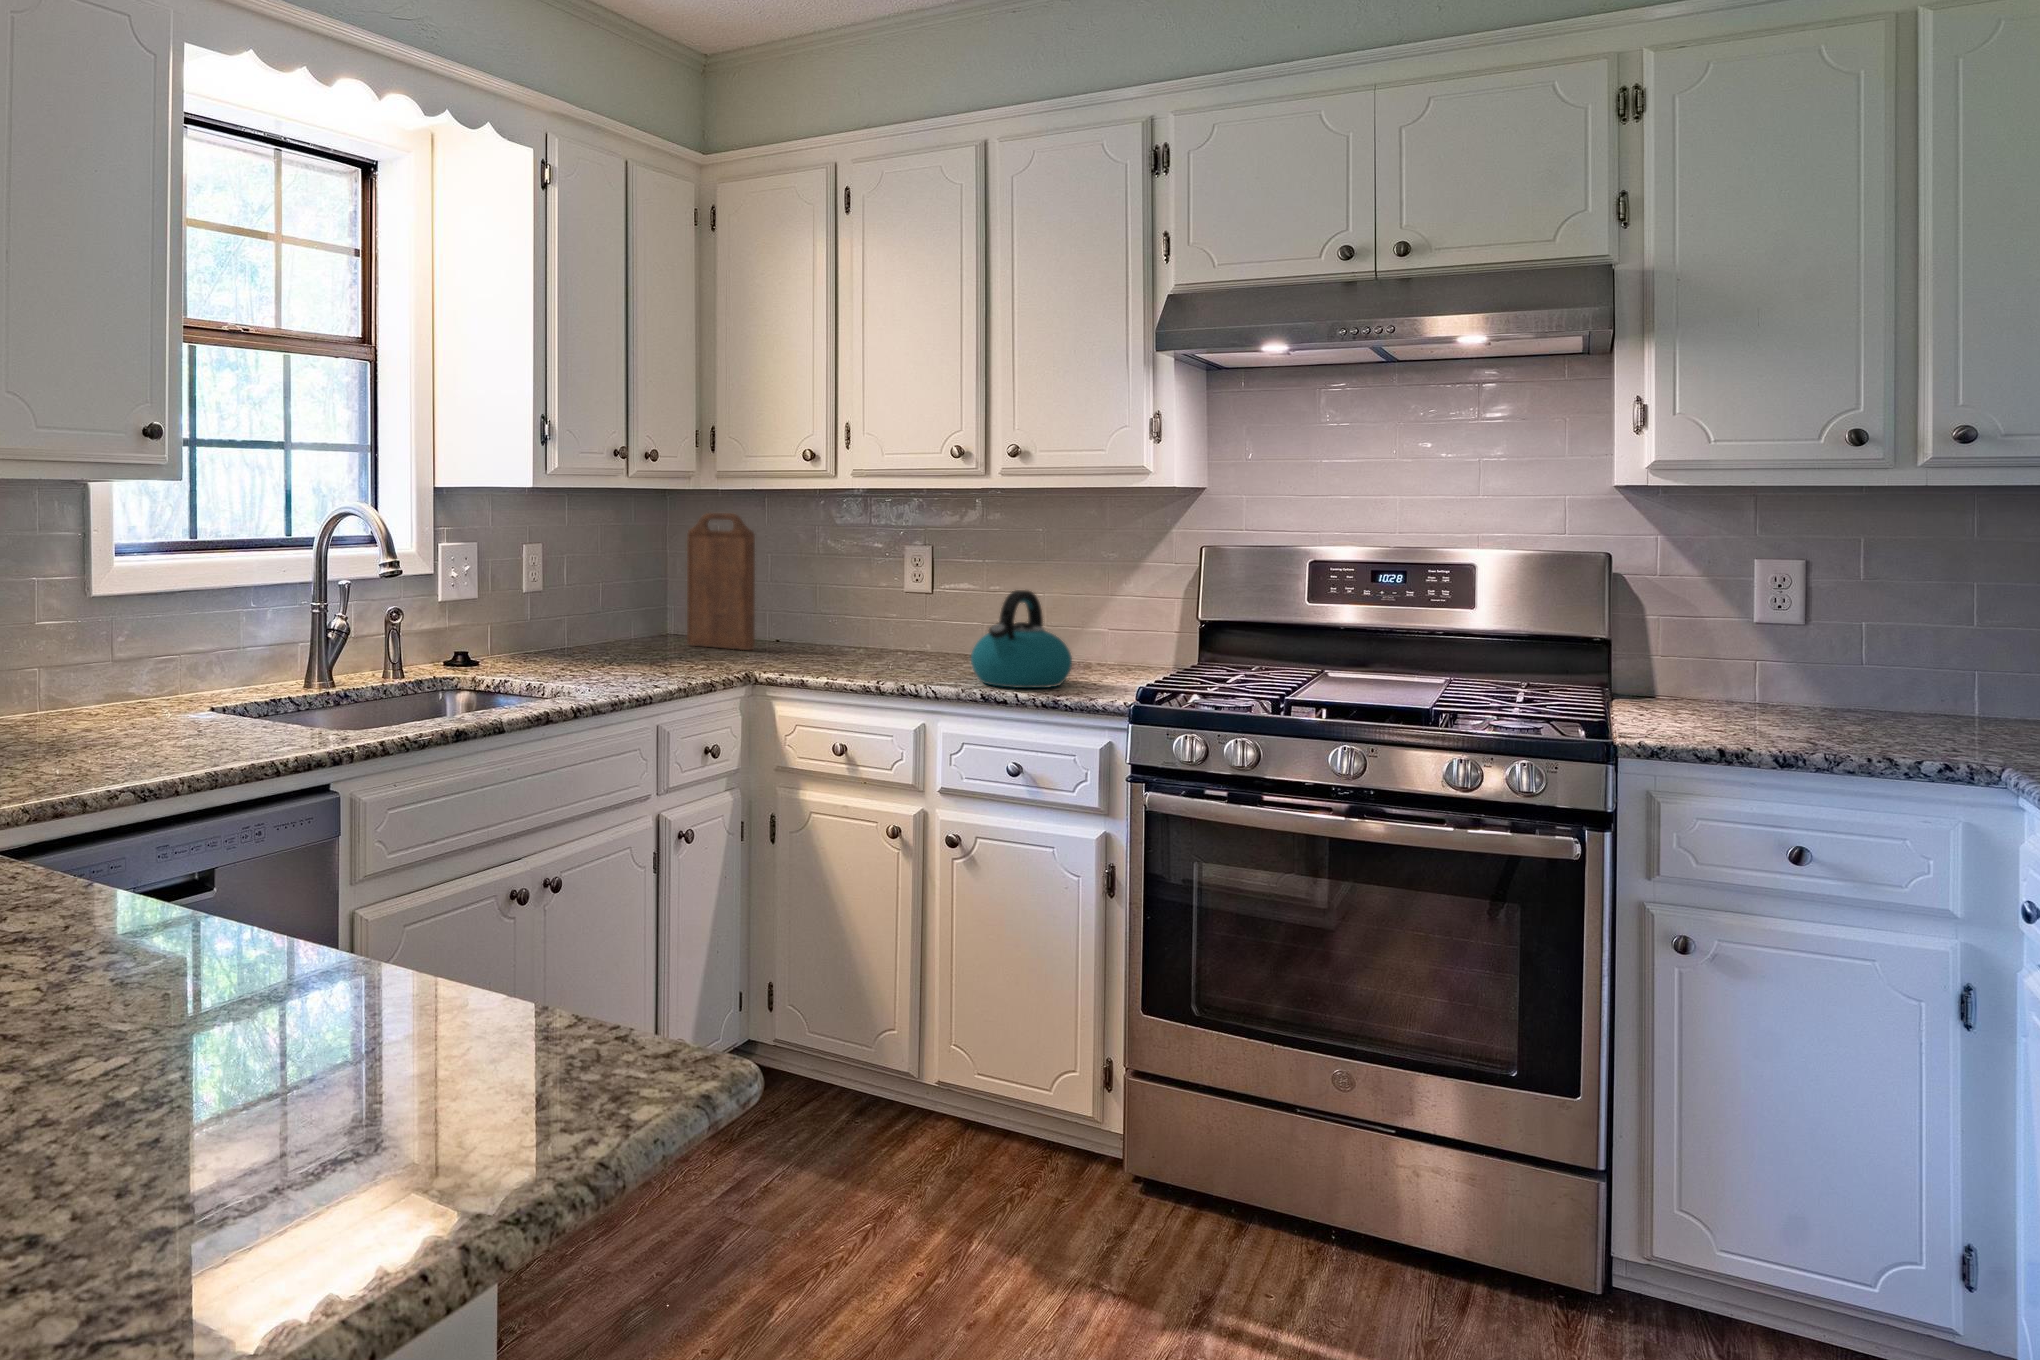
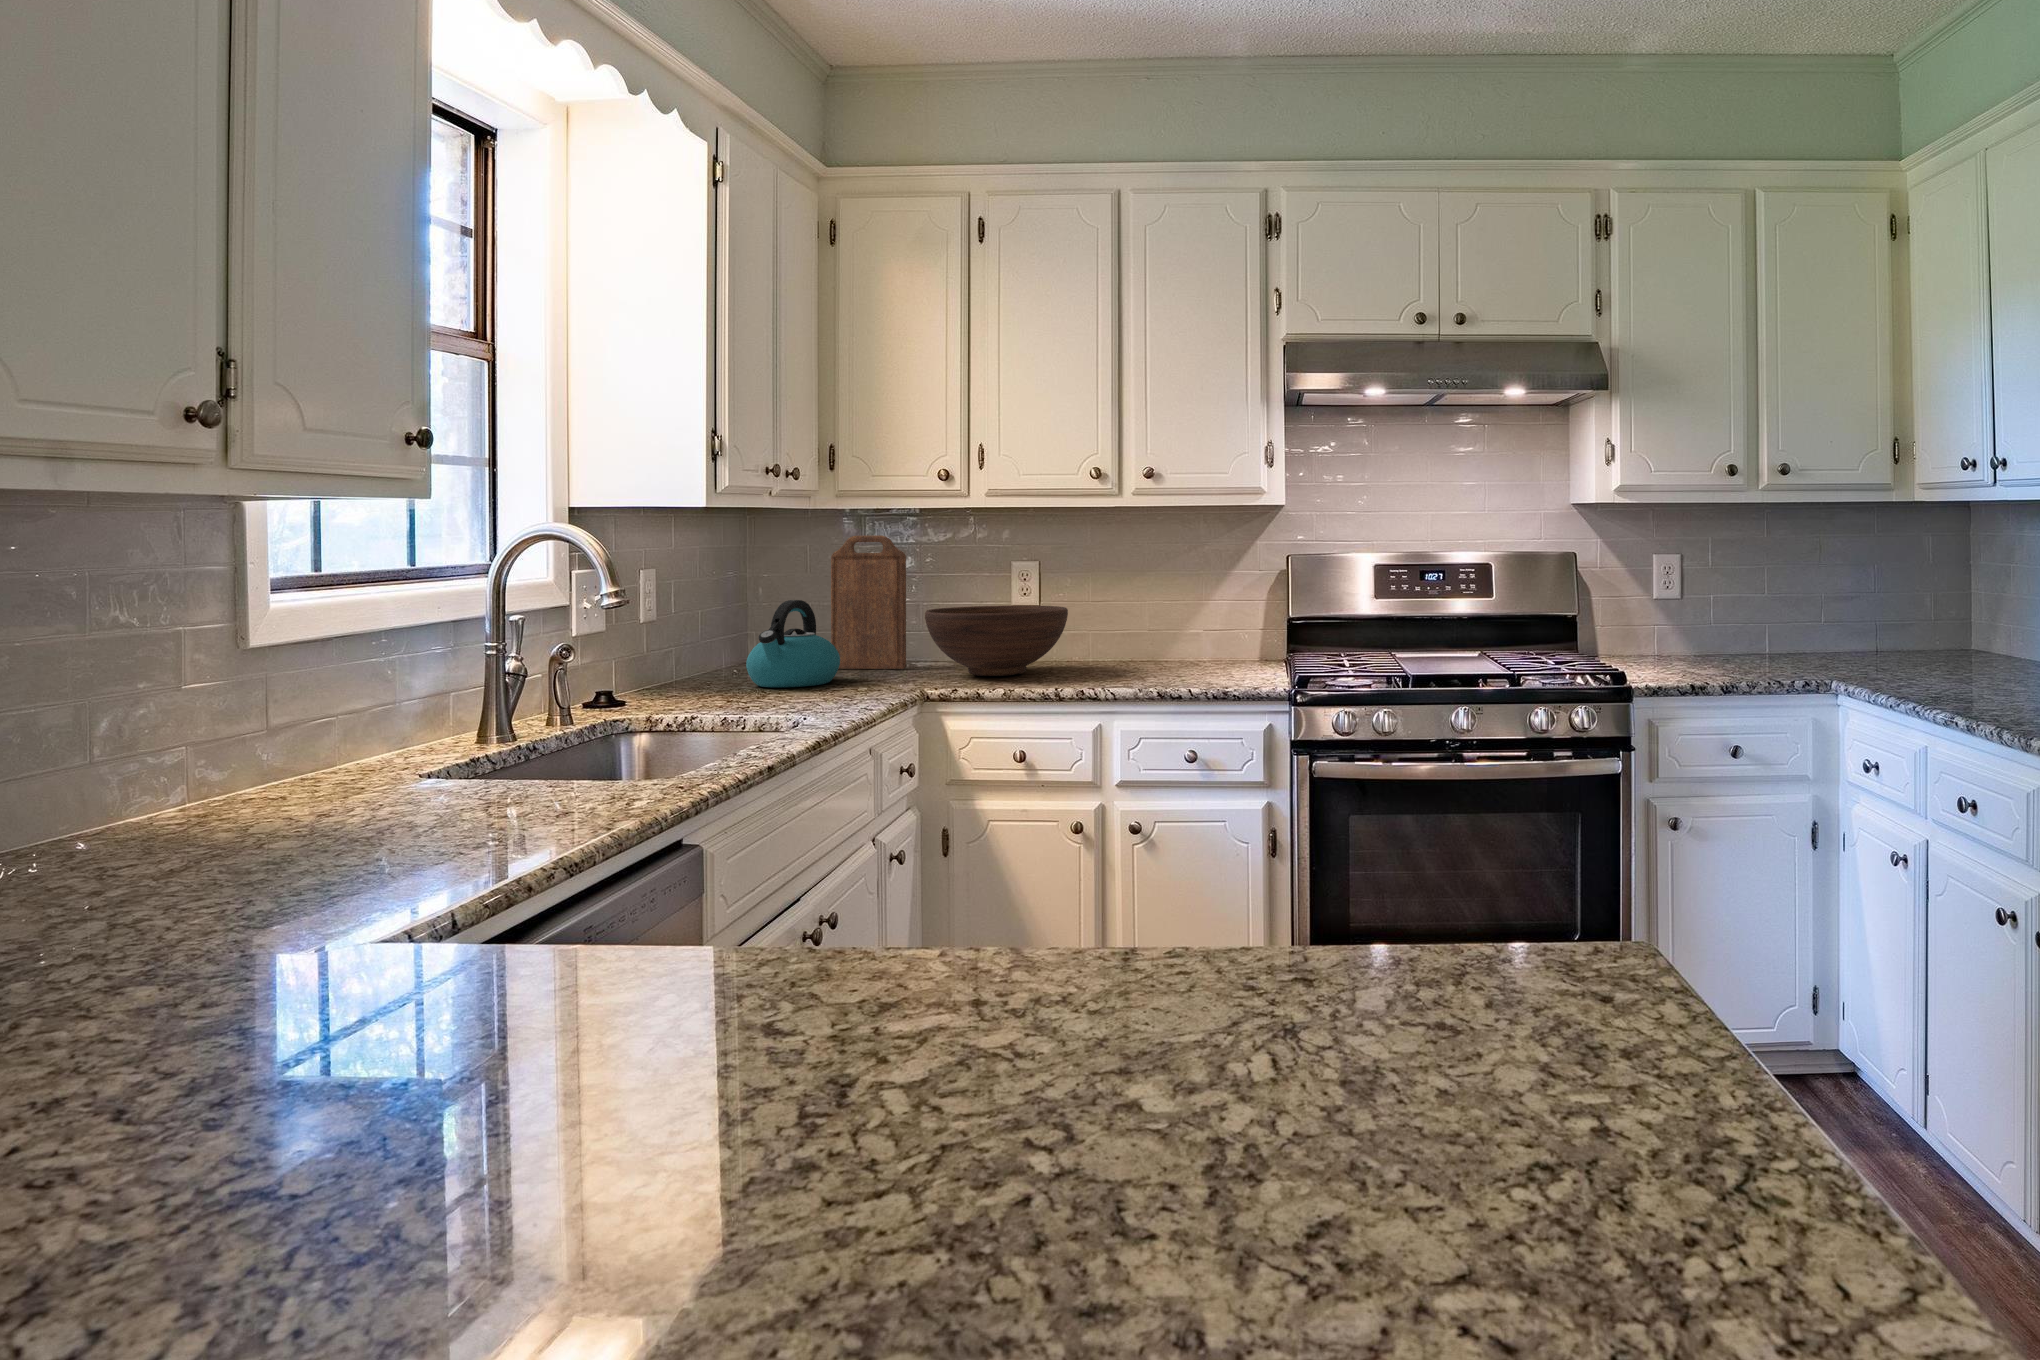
fruit bowl: none [759,590,908,665] -> present [925,605,1068,676]
kettle: present [971,590,1072,688] -> present [746,600,840,687]

